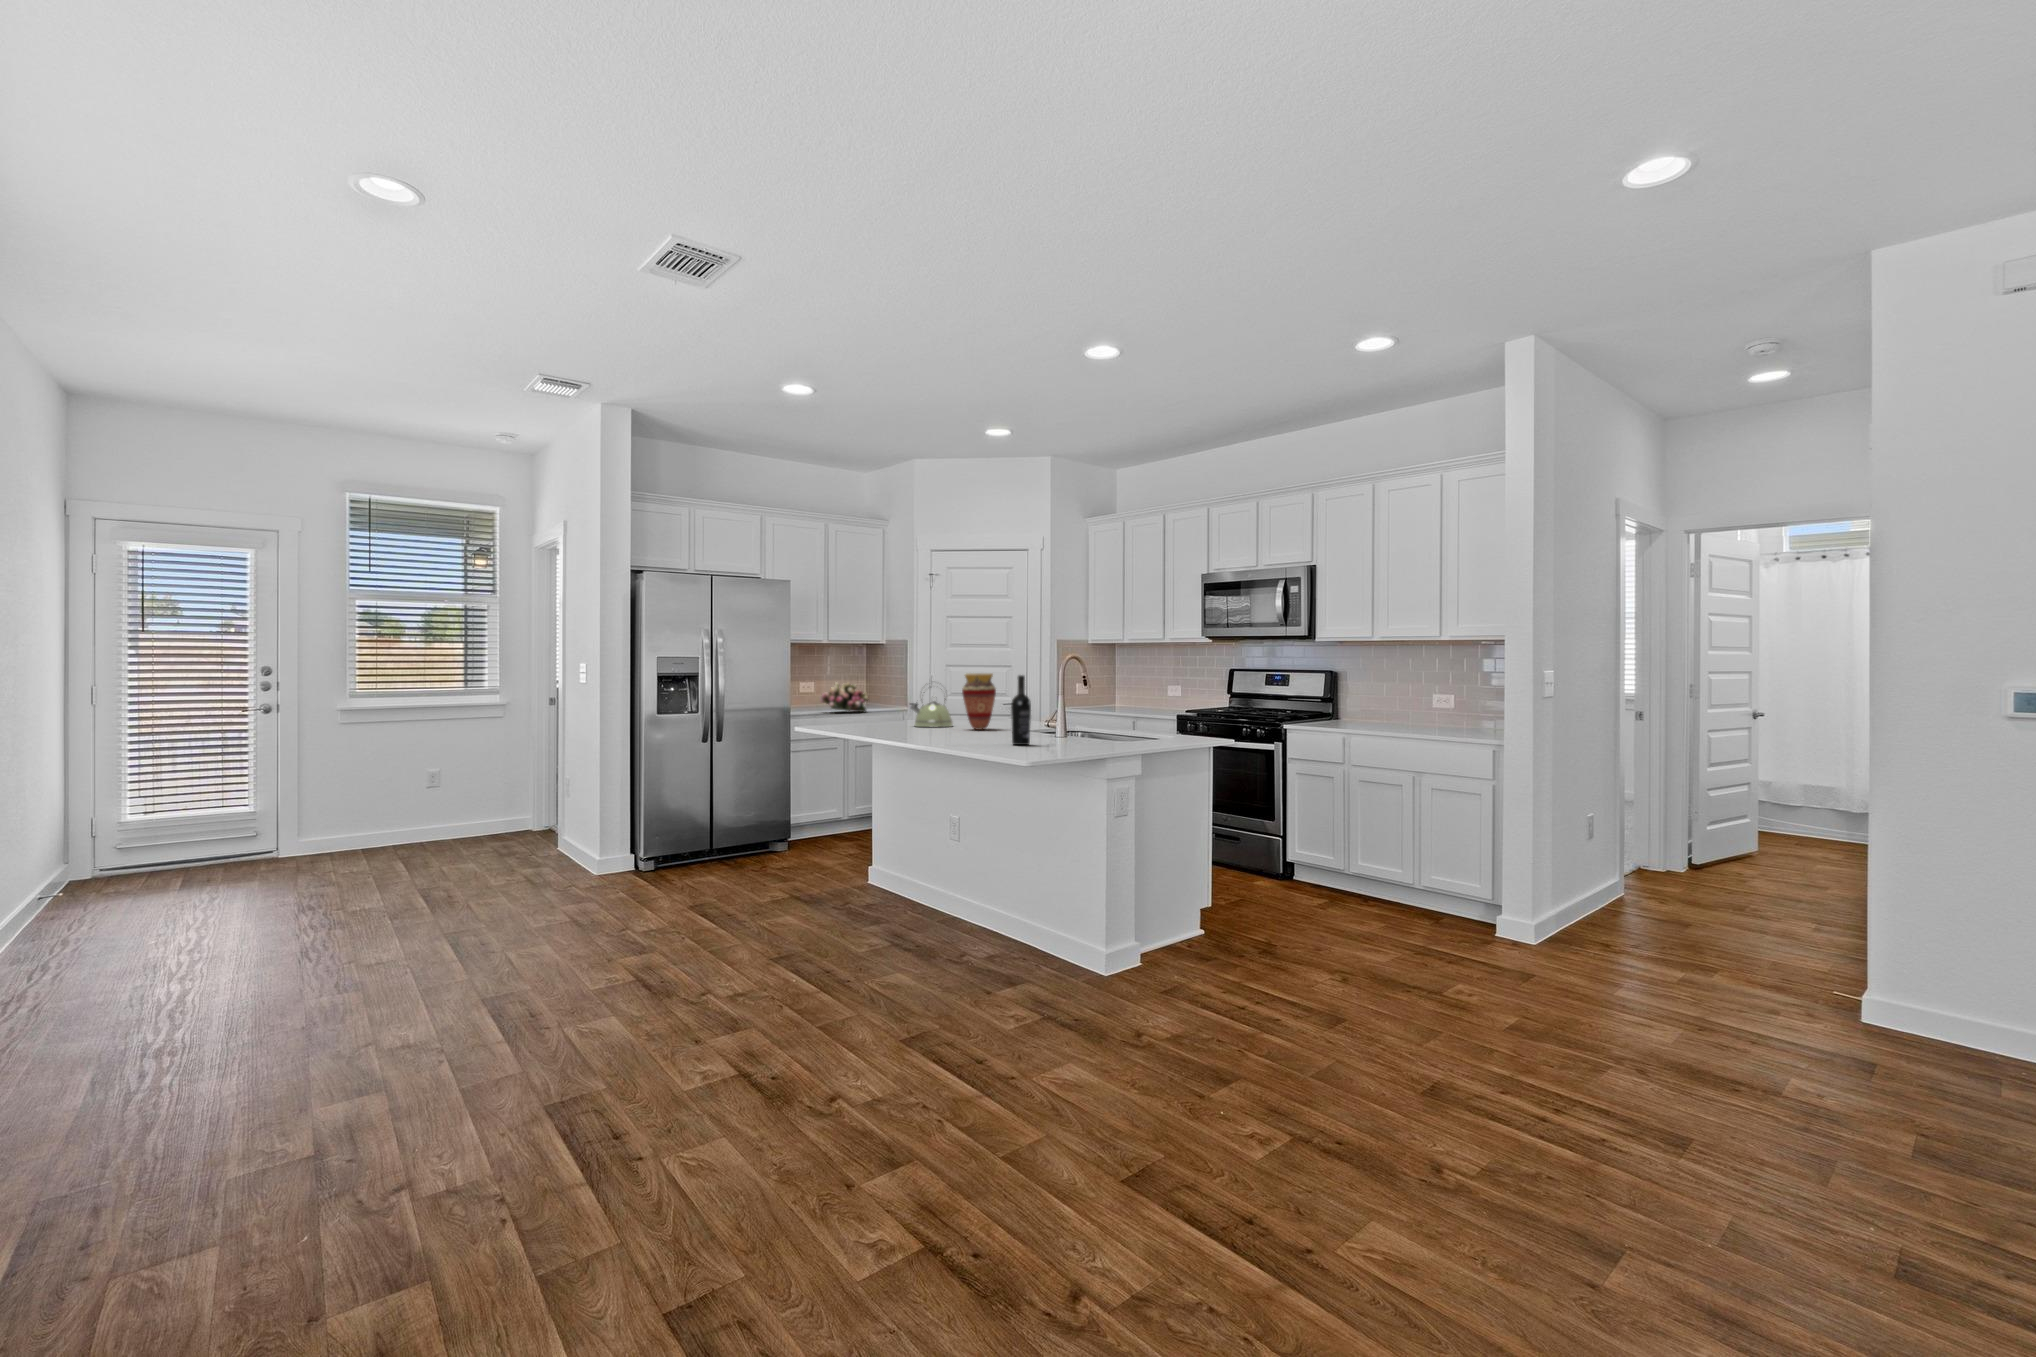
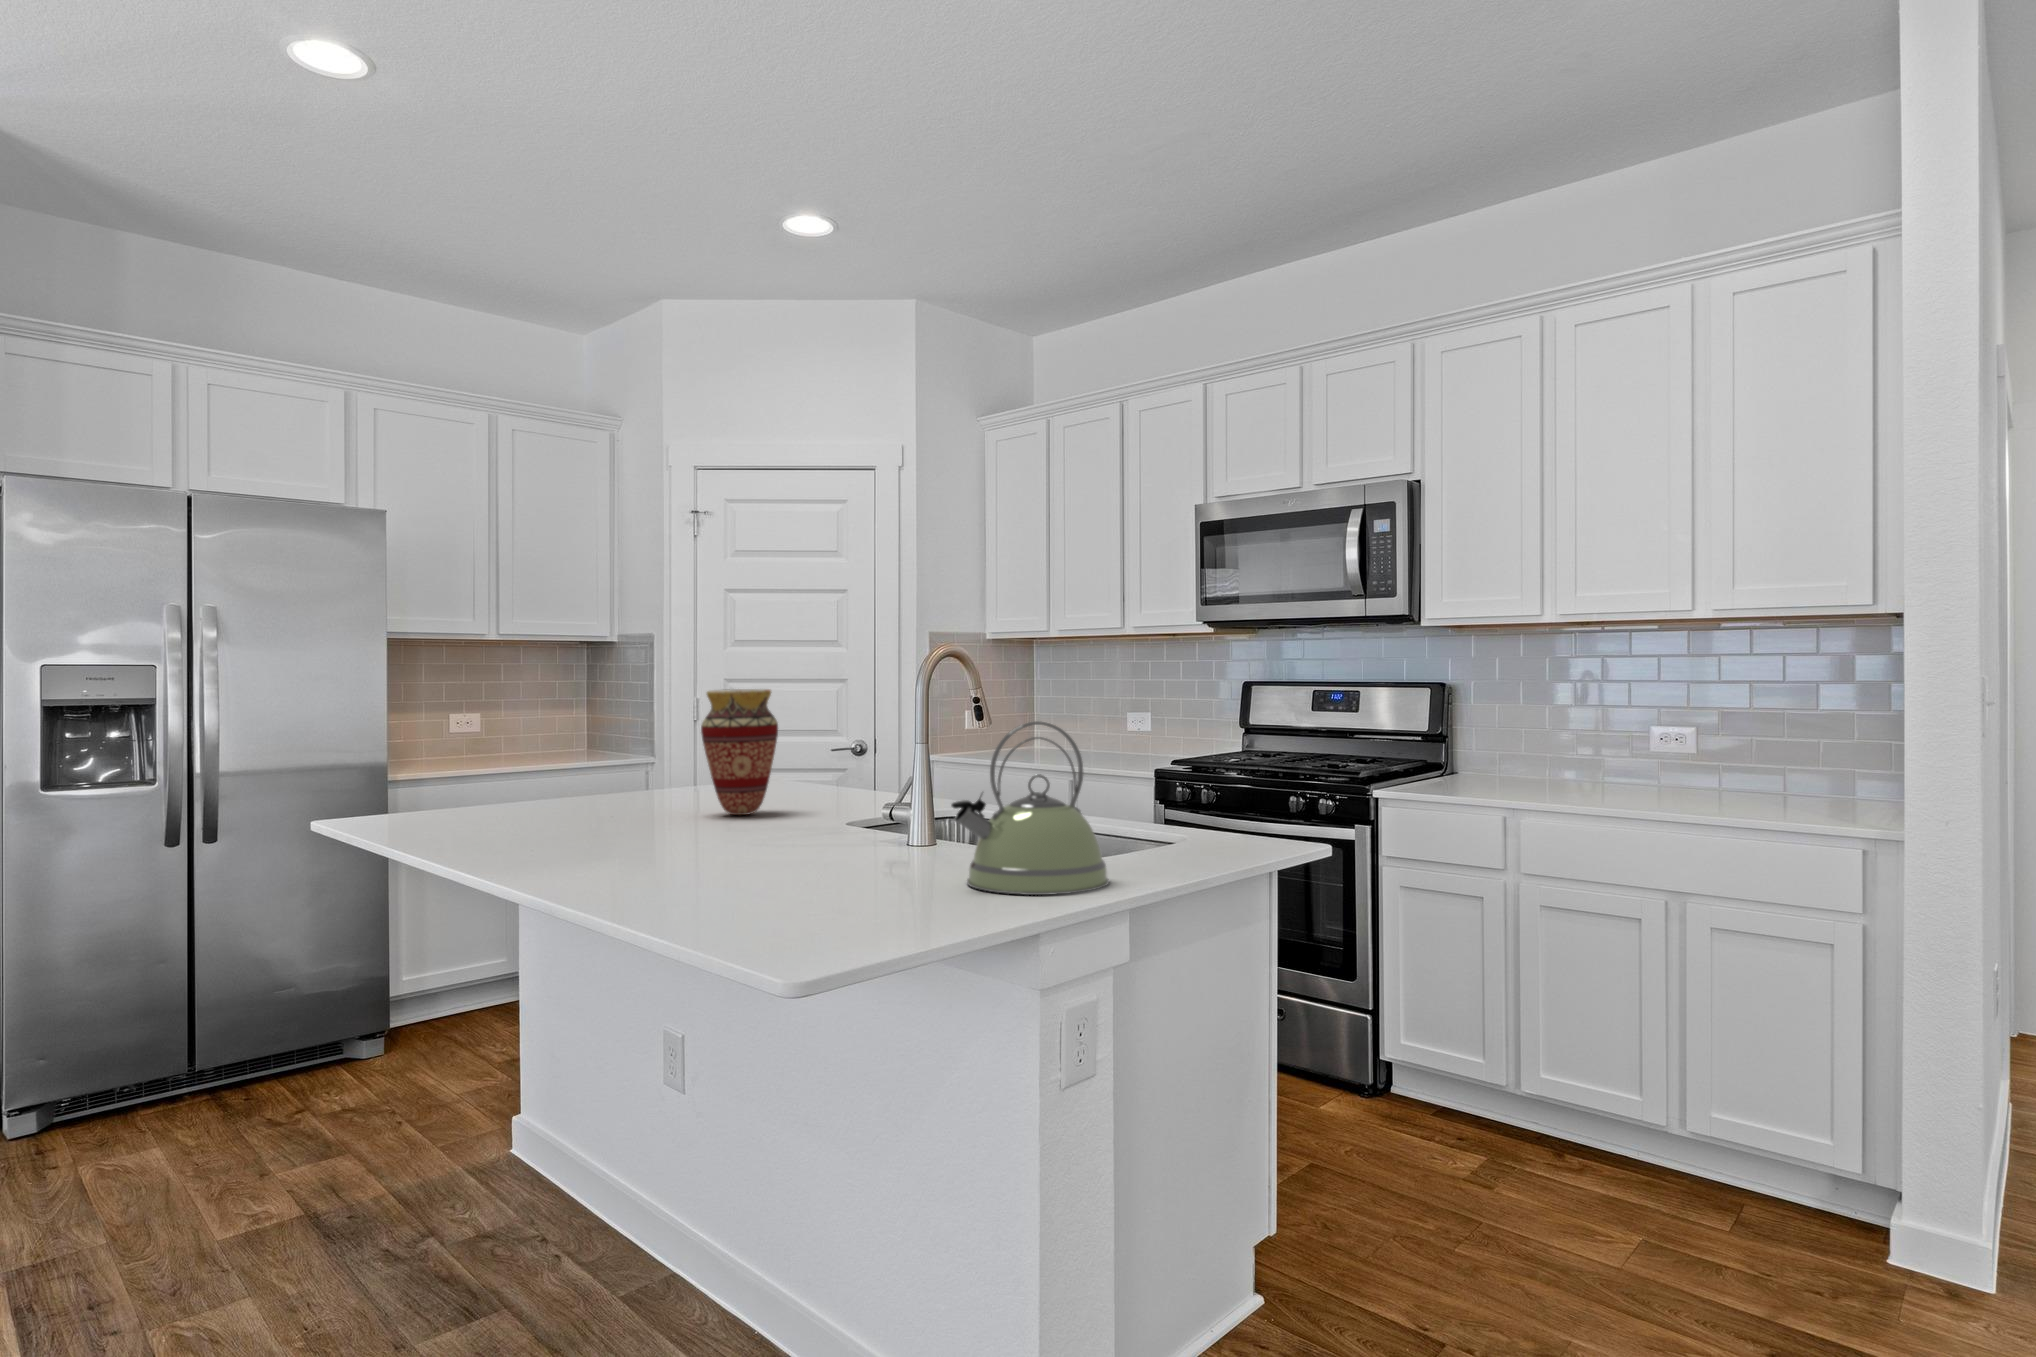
wine bottle: present [1011,675,1031,745] -> none [778,690,831,877]
flower arrangement: present [820,683,868,712] -> none [467,712,568,769]
kettle: present [910,692,953,727] -> present [951,721,1109,895]

